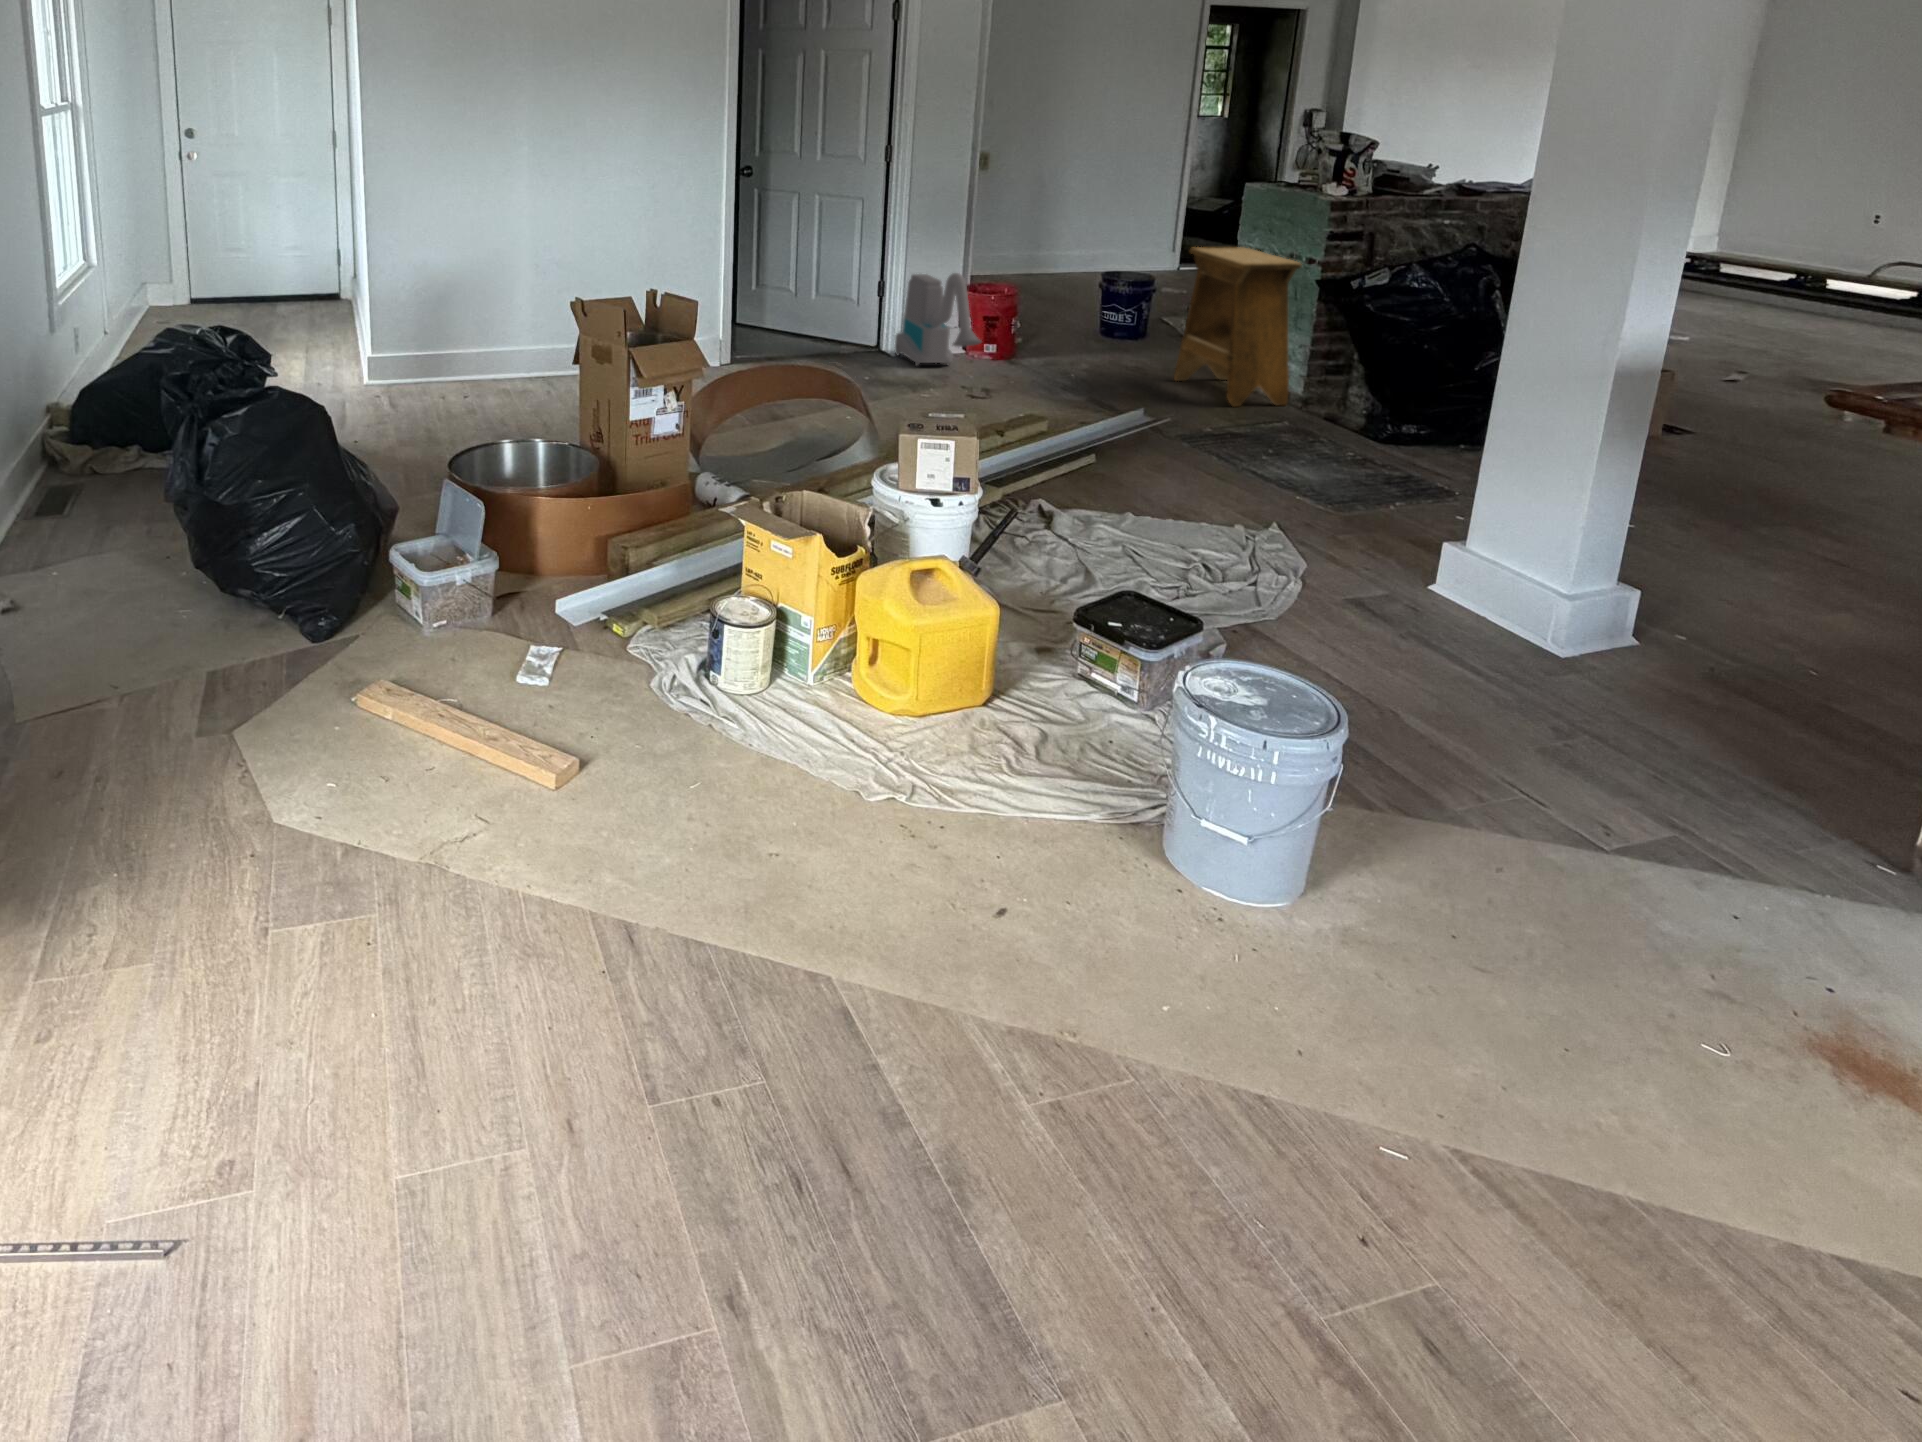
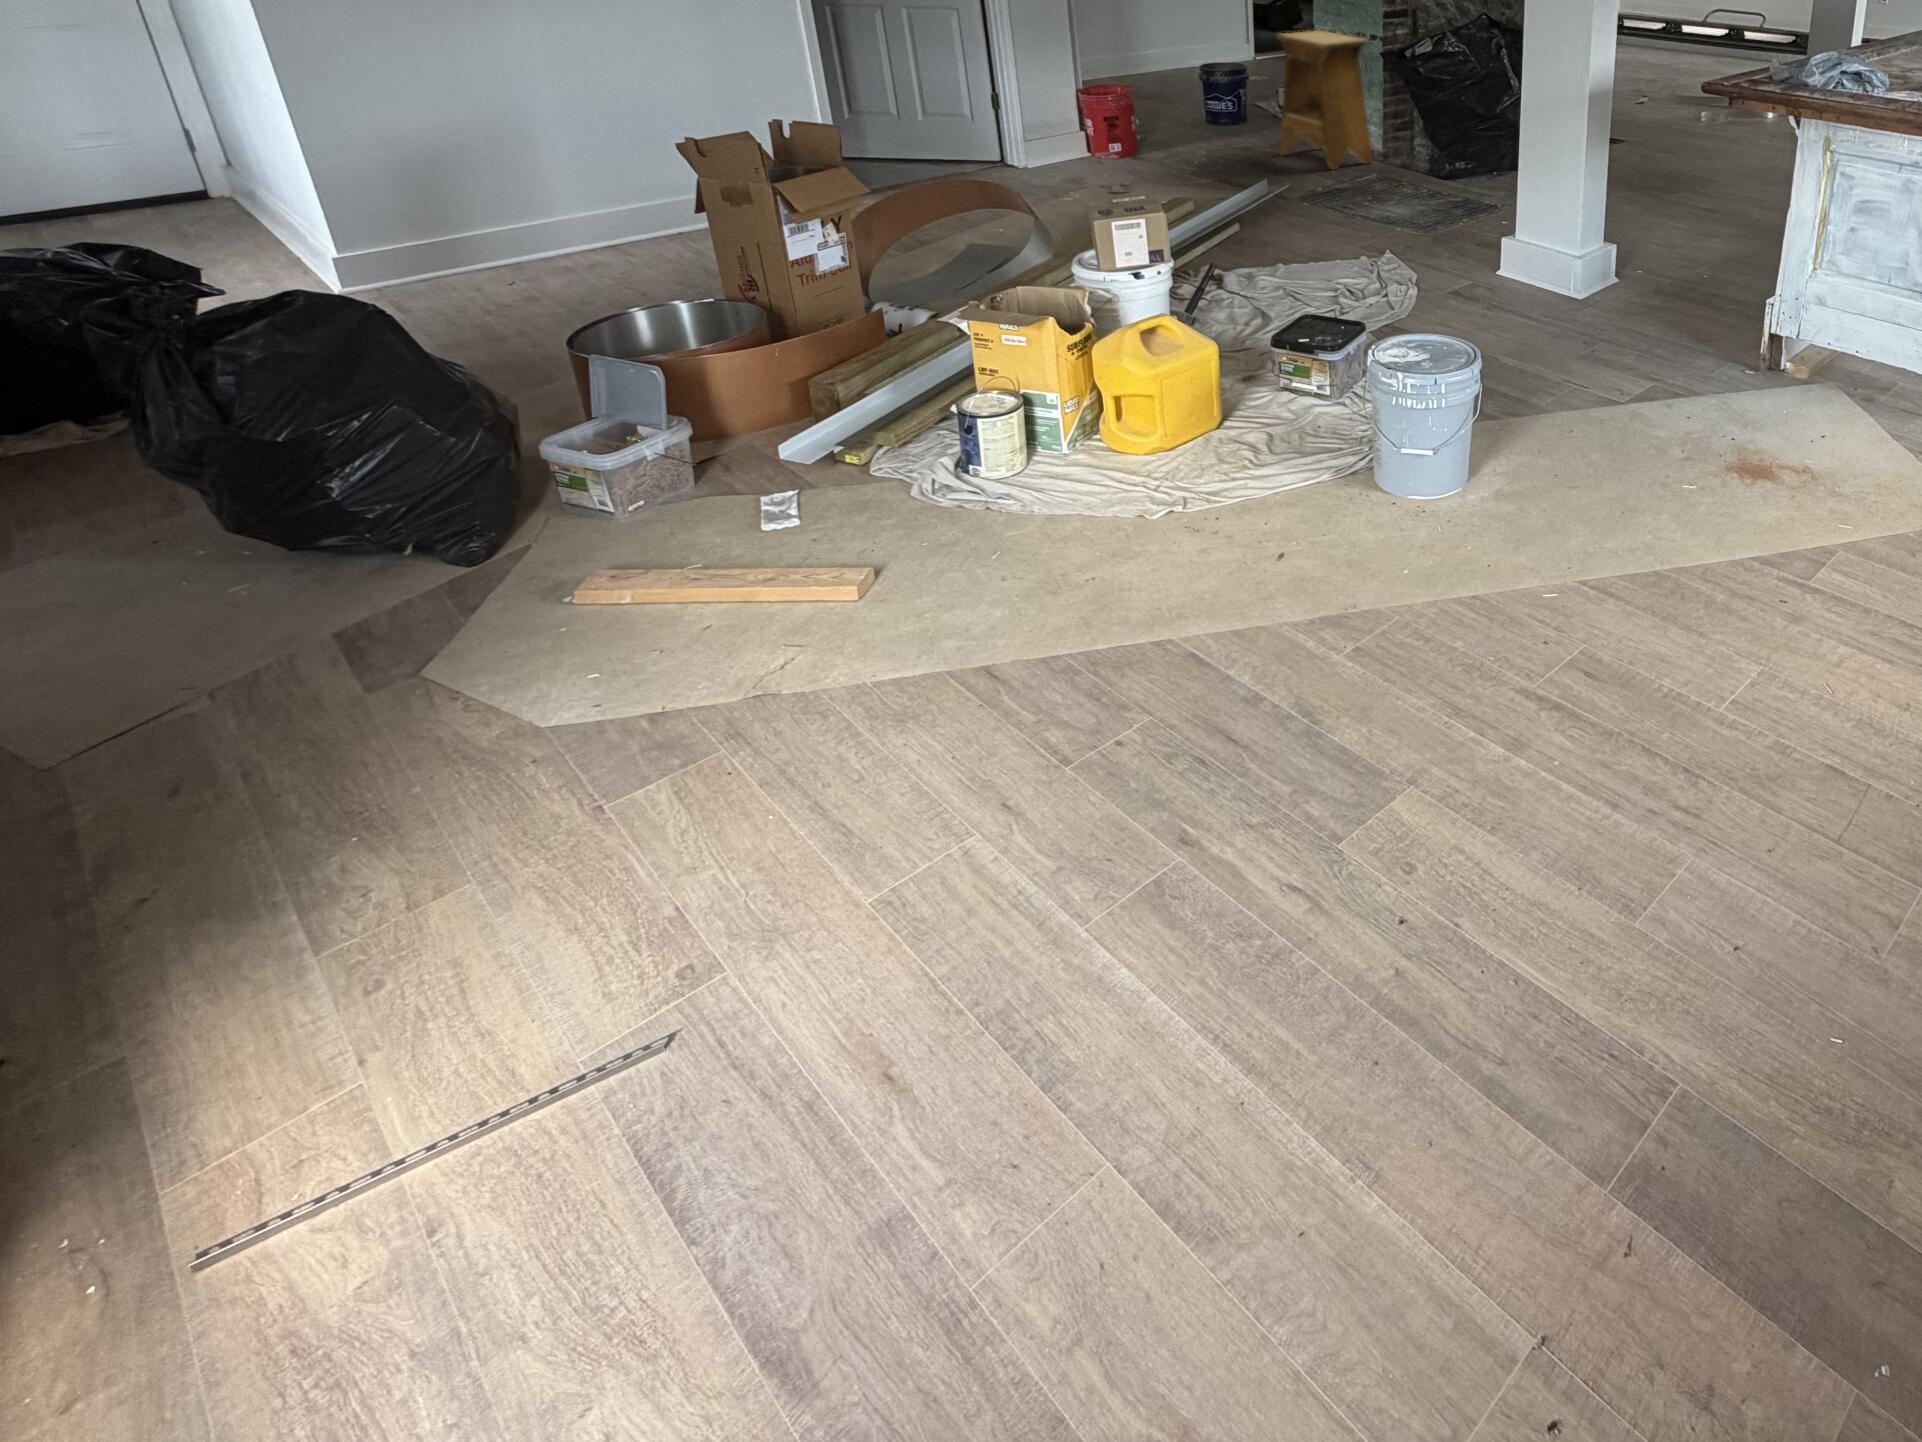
vacuum cleaner: present [894,273,981,366] -> none [1015,77,1109,176]

